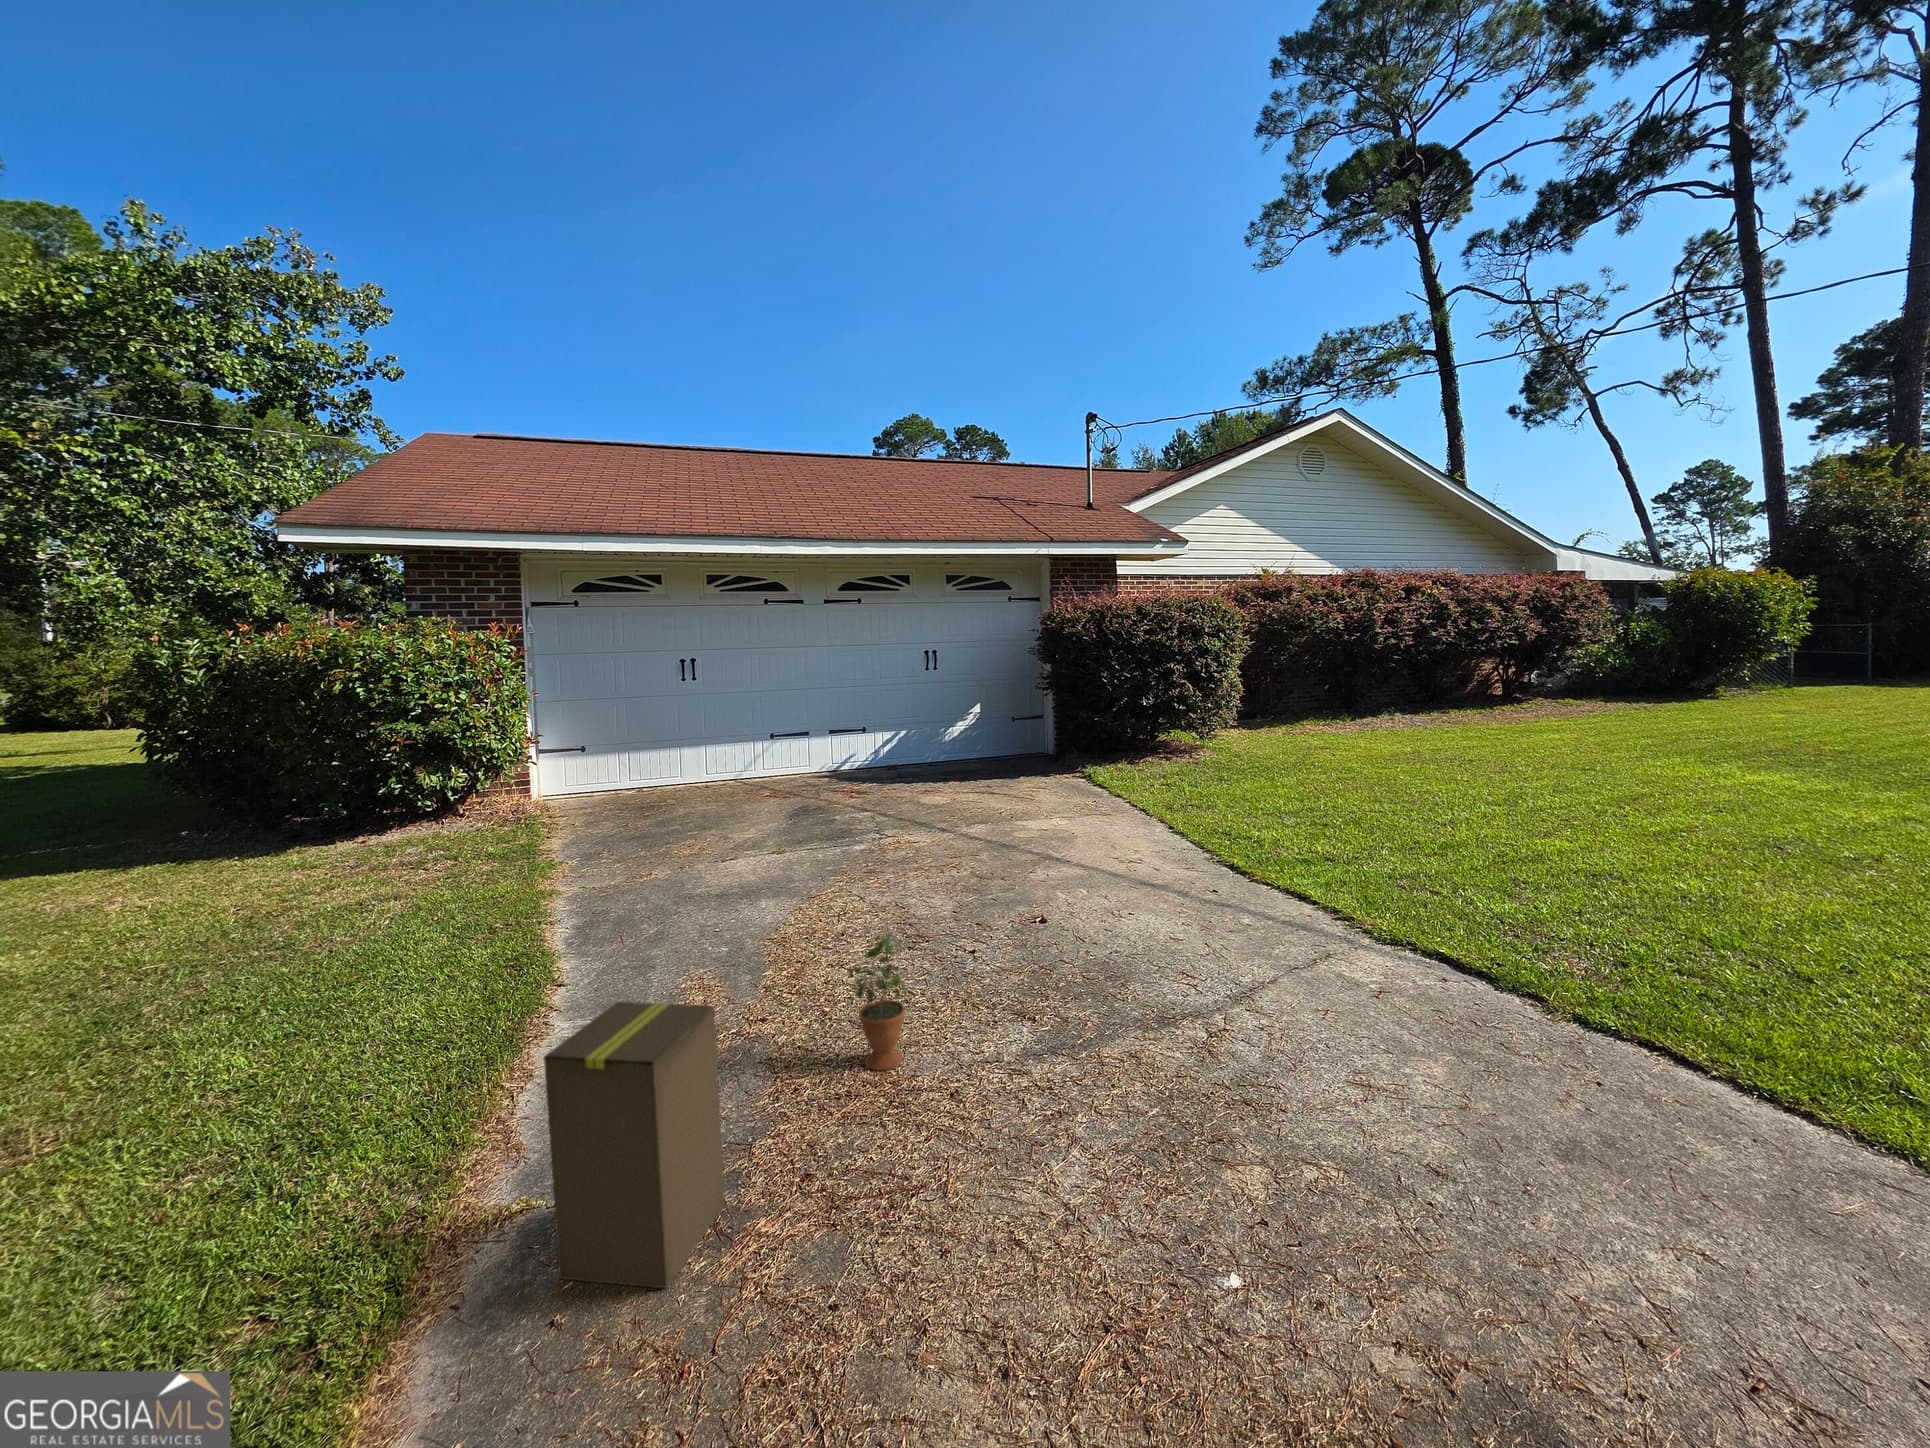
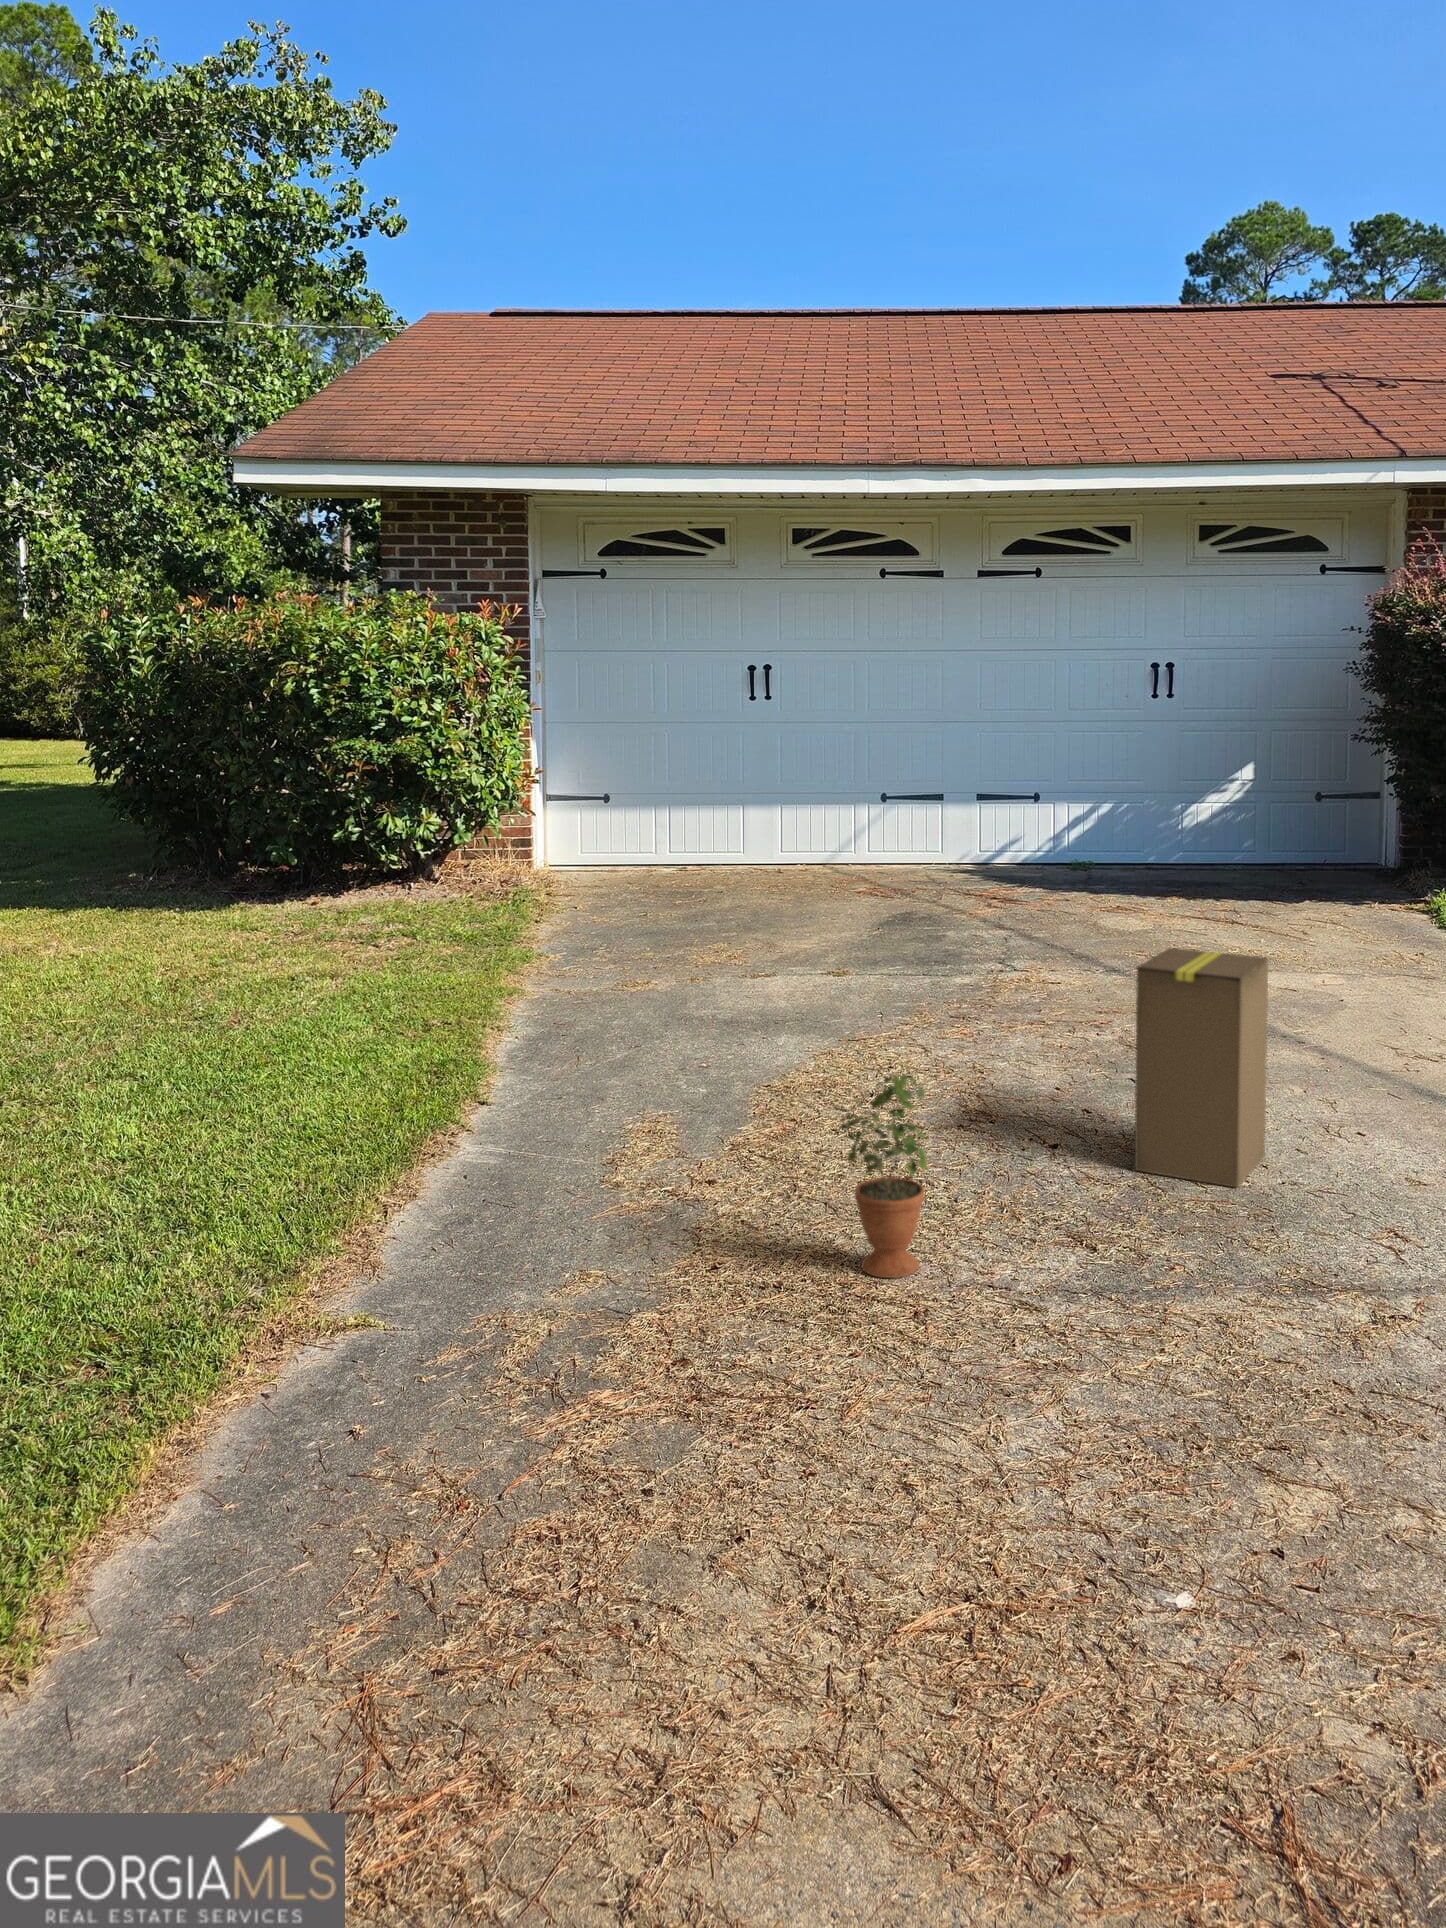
cardboard box: present [544,1002,725,1289] -> present [1135,948,1268,1188]

